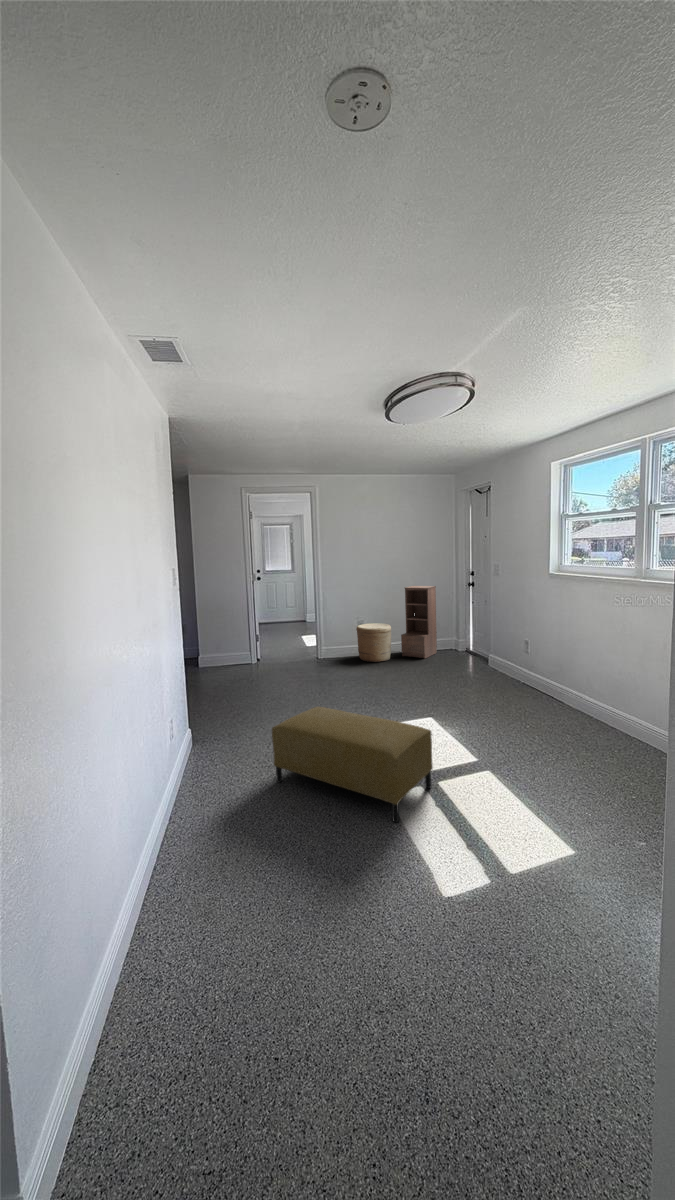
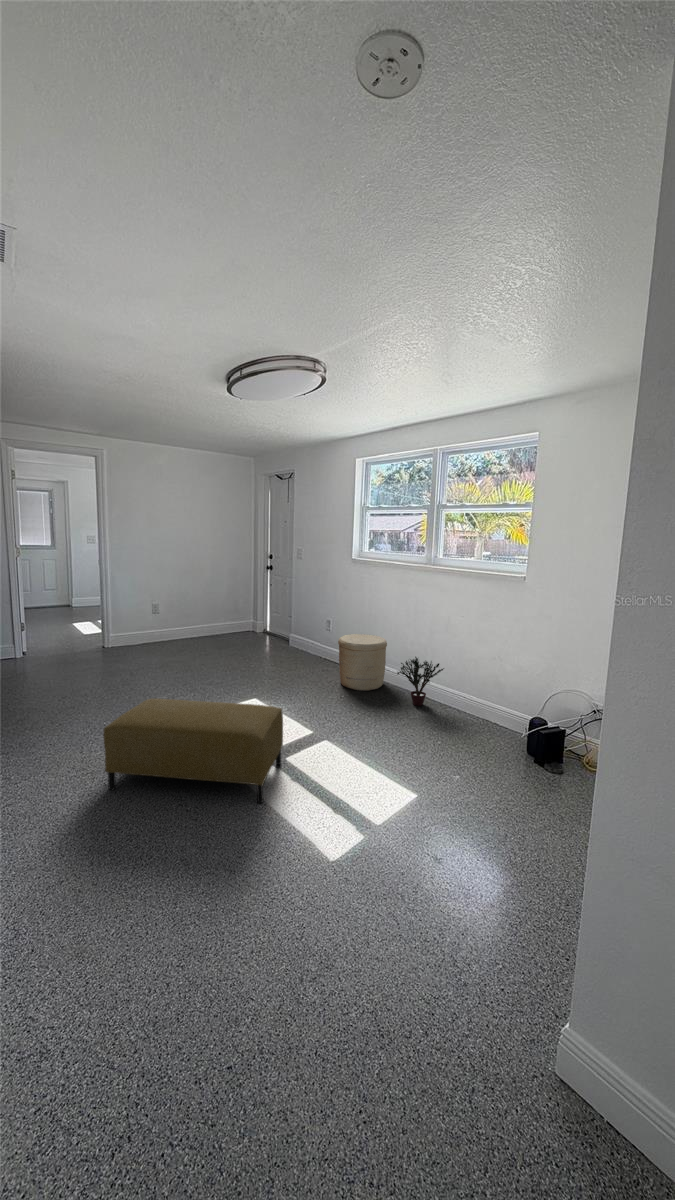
bookshelf: present [401,586,437,658] -> none [202,568,237,641]
woven basket: present [356,623,391,662] -> present [338,634,387,691]
potted plant: none [589,688,660,750] -> present [397,657,444,706]

